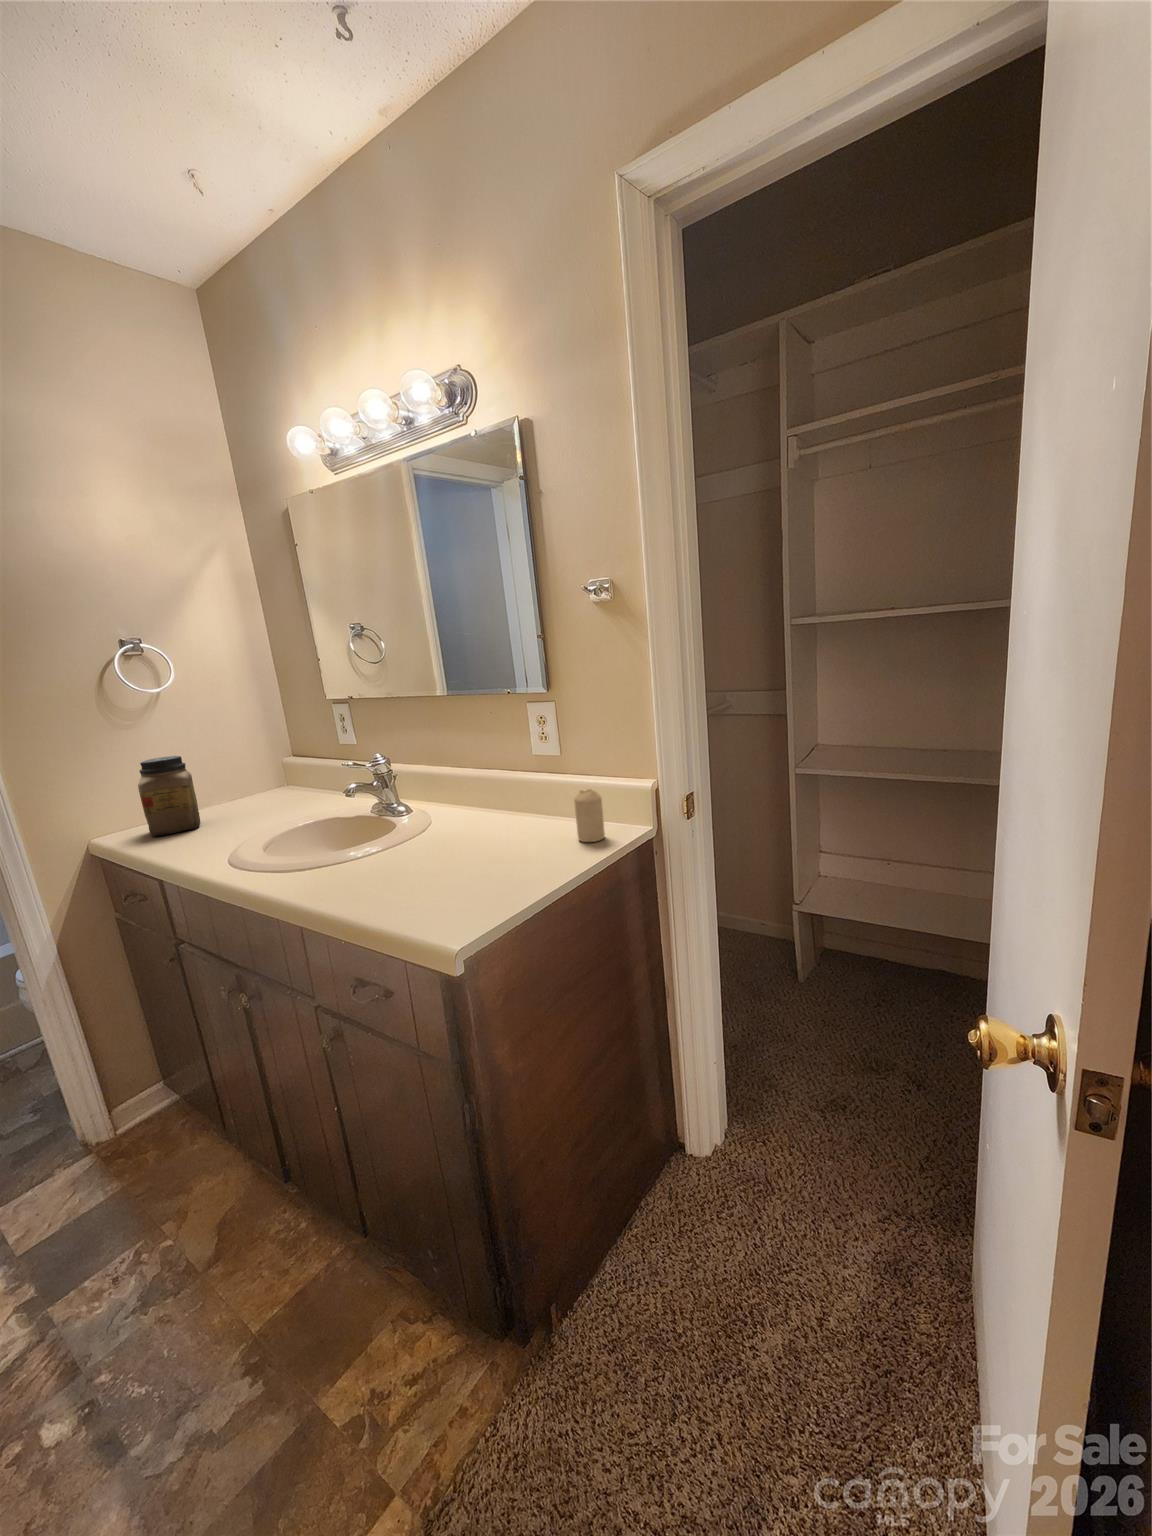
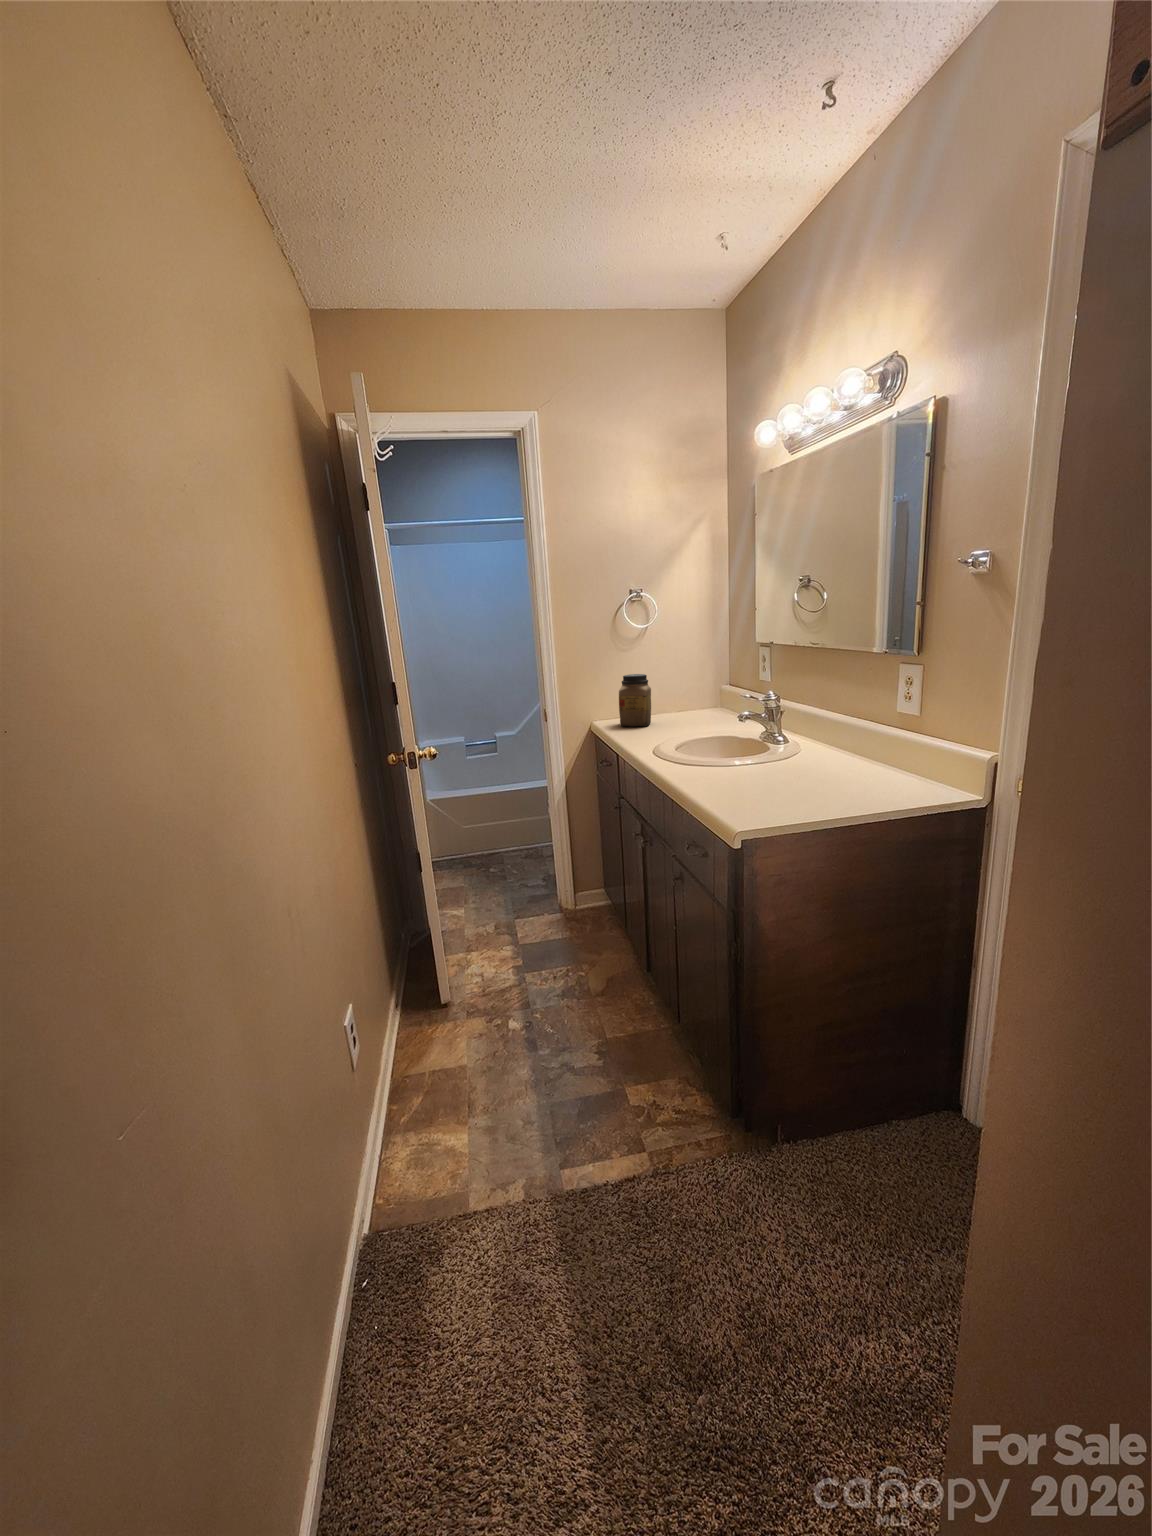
candle: present [574,789,605,842] -> none [896,748,927,796]

